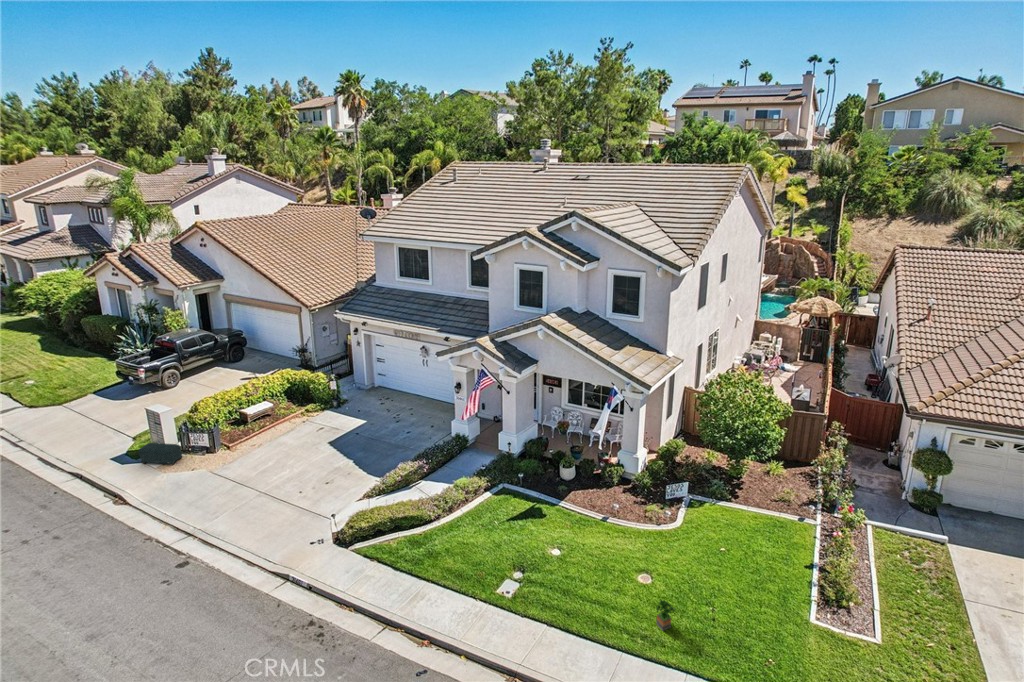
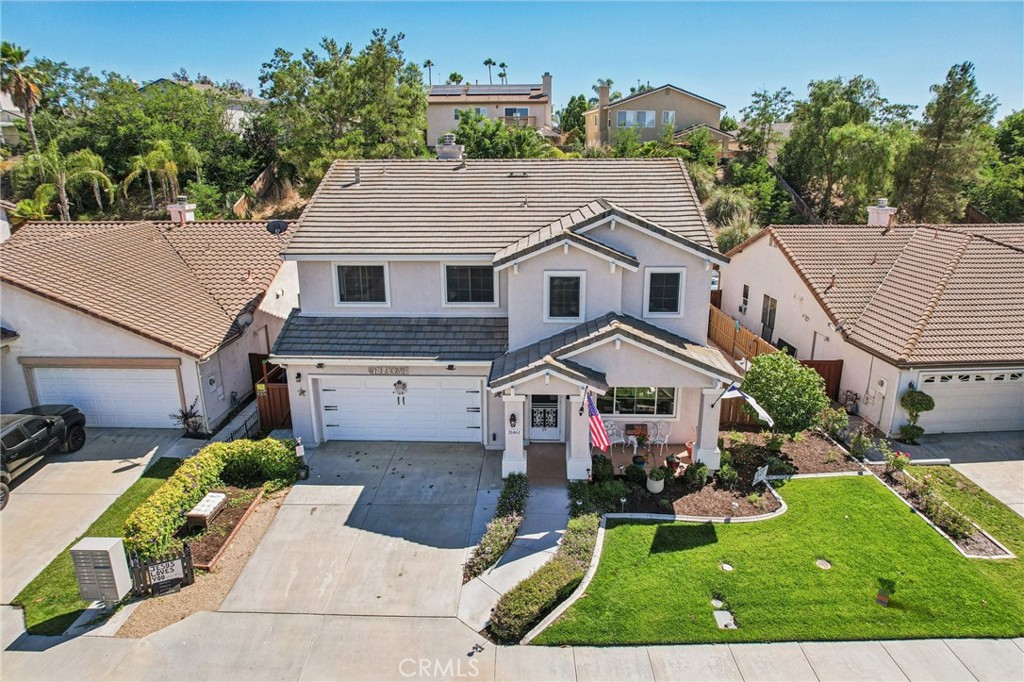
bench: present [139,443,182,465] -> none [70,588,141,636]

